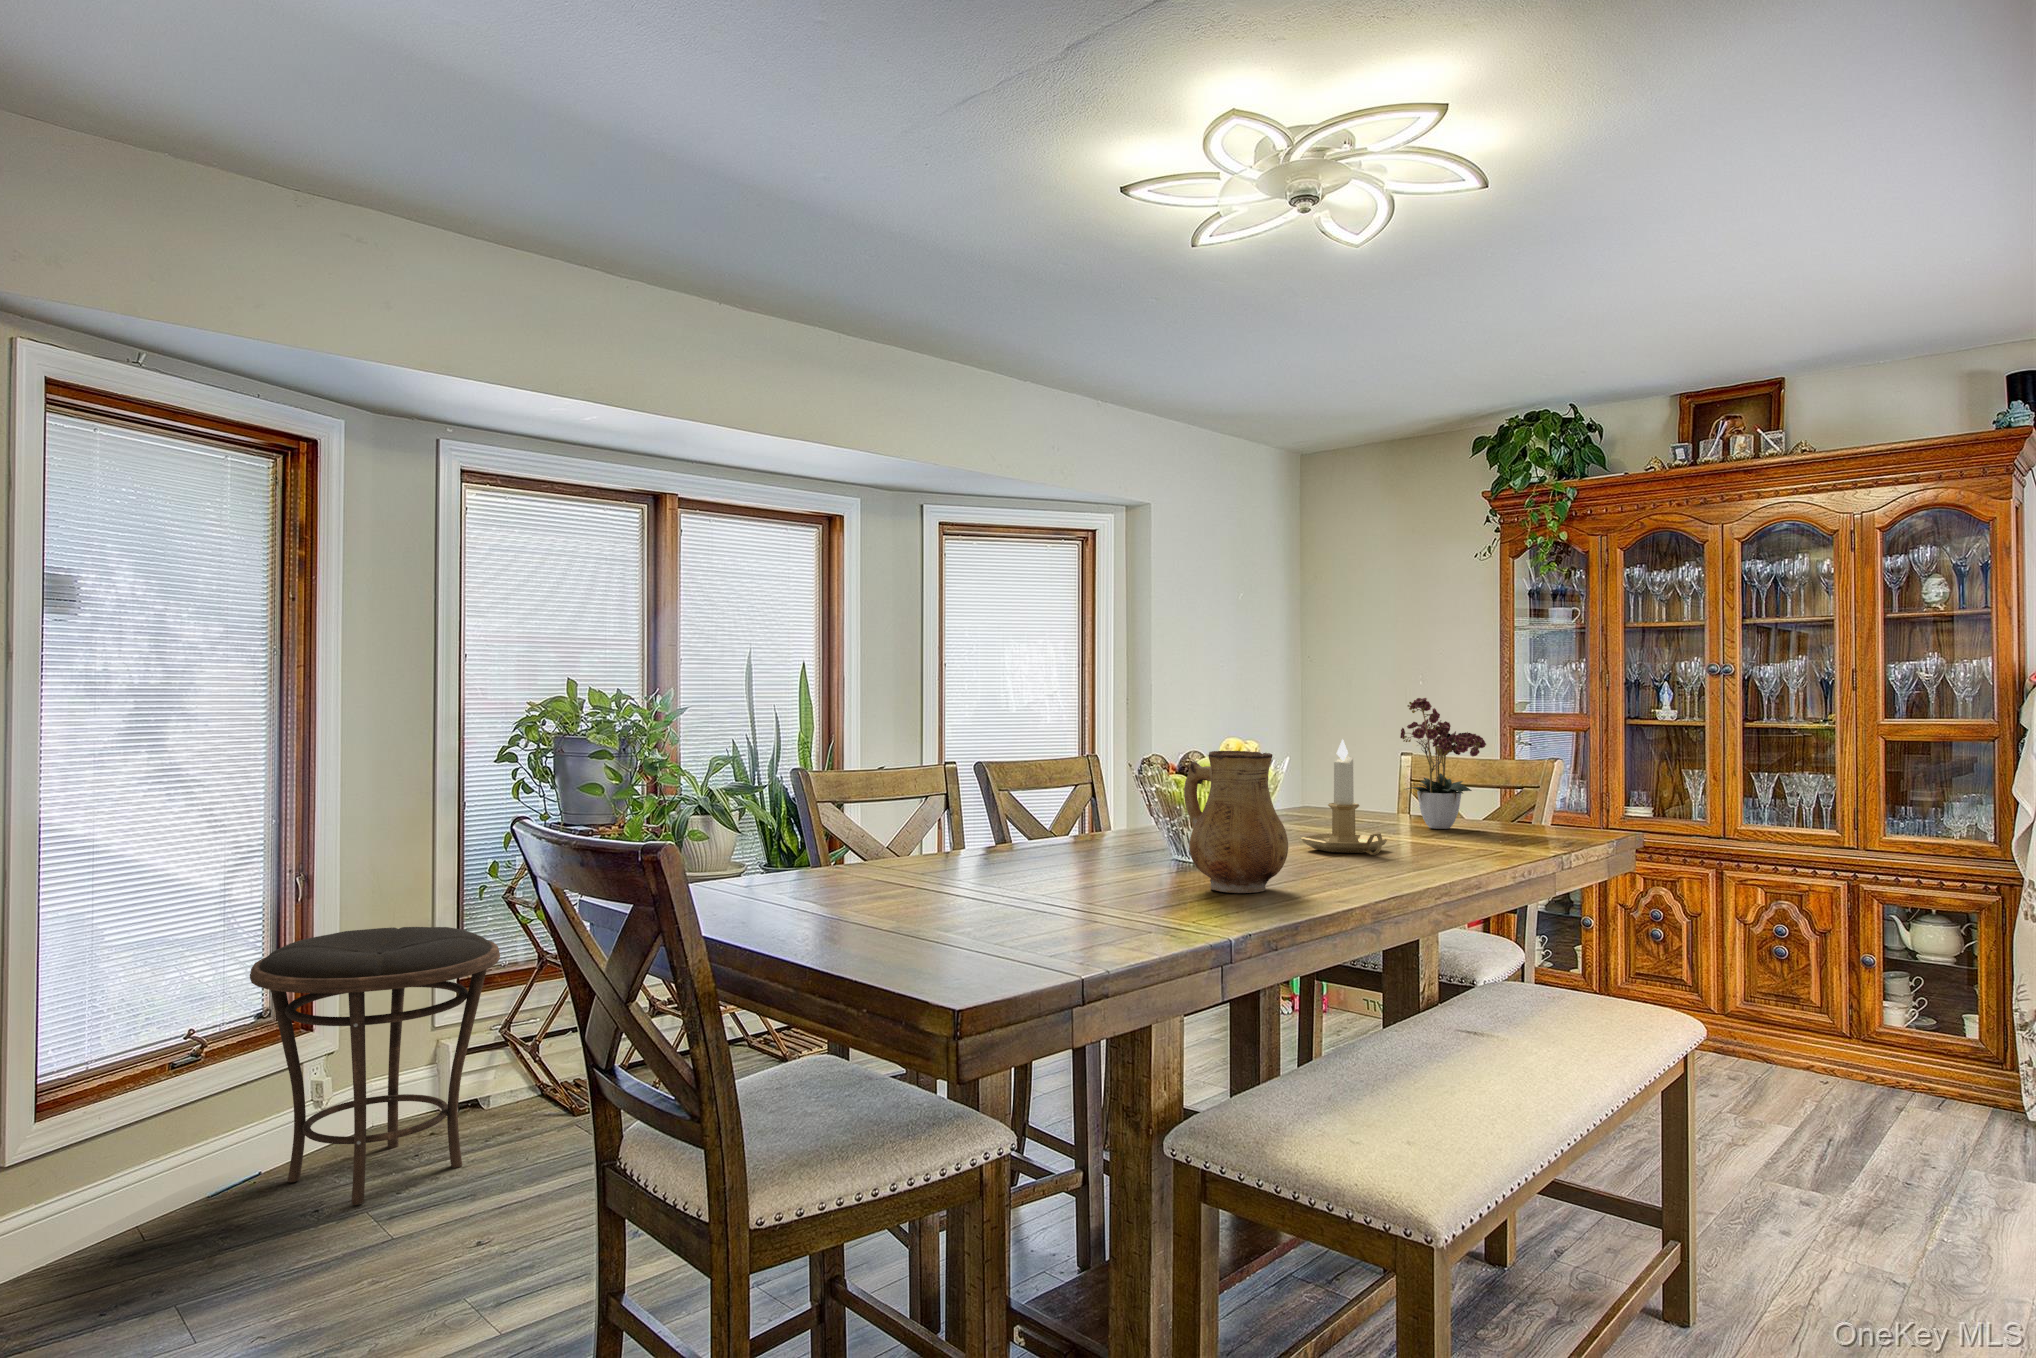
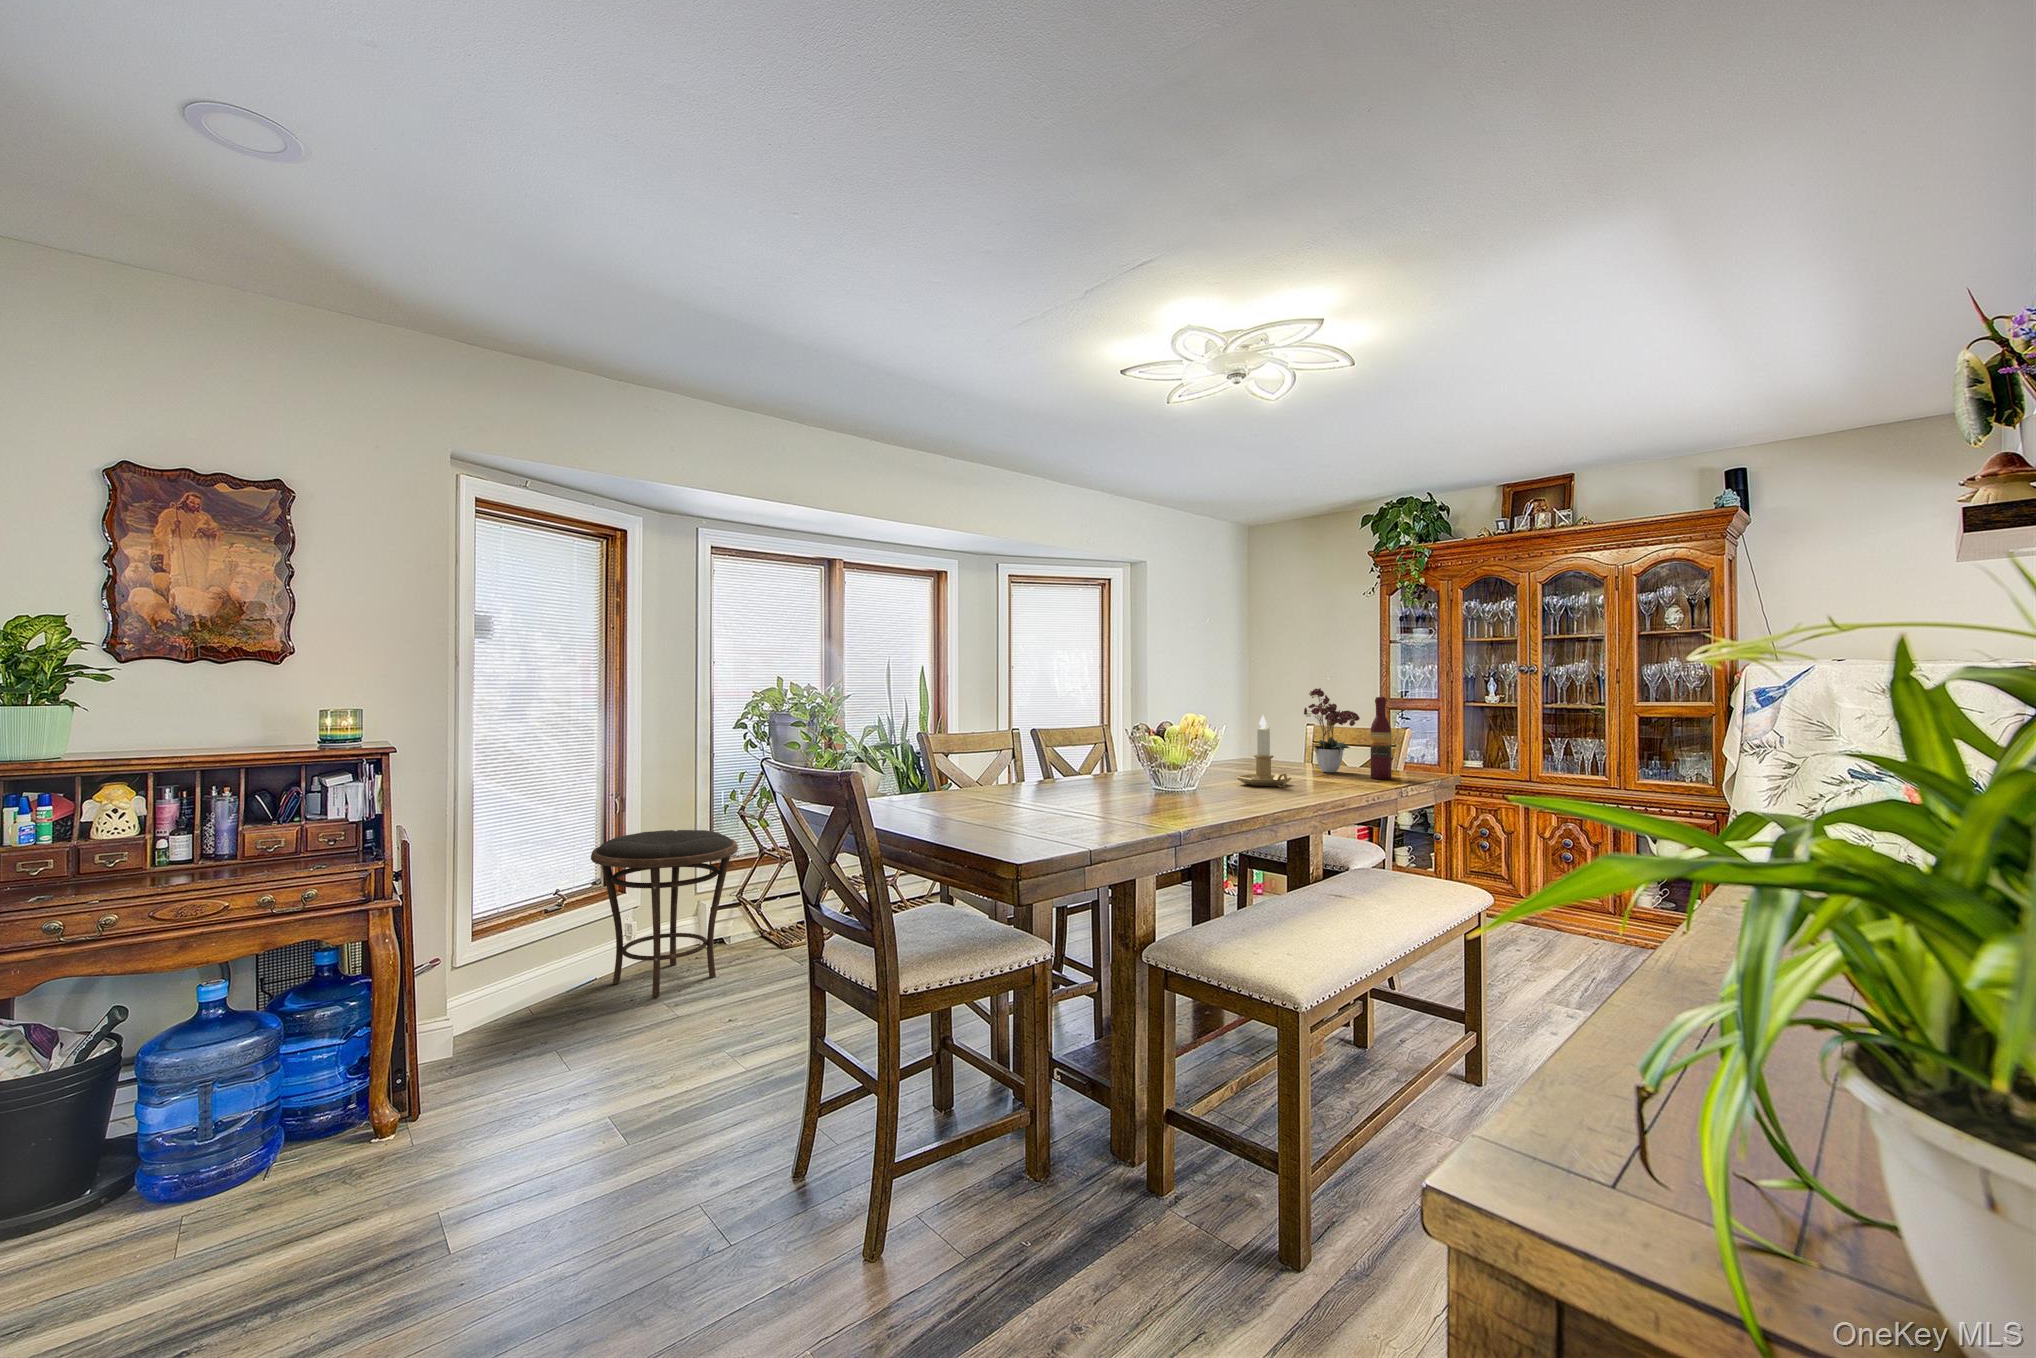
wine bottle: none [1506,711,1539,840] -> present [1370,697,1391,779]
ceramic pitcher: present [1184,751,1288,893] -> none [1159,721,1223,808]

